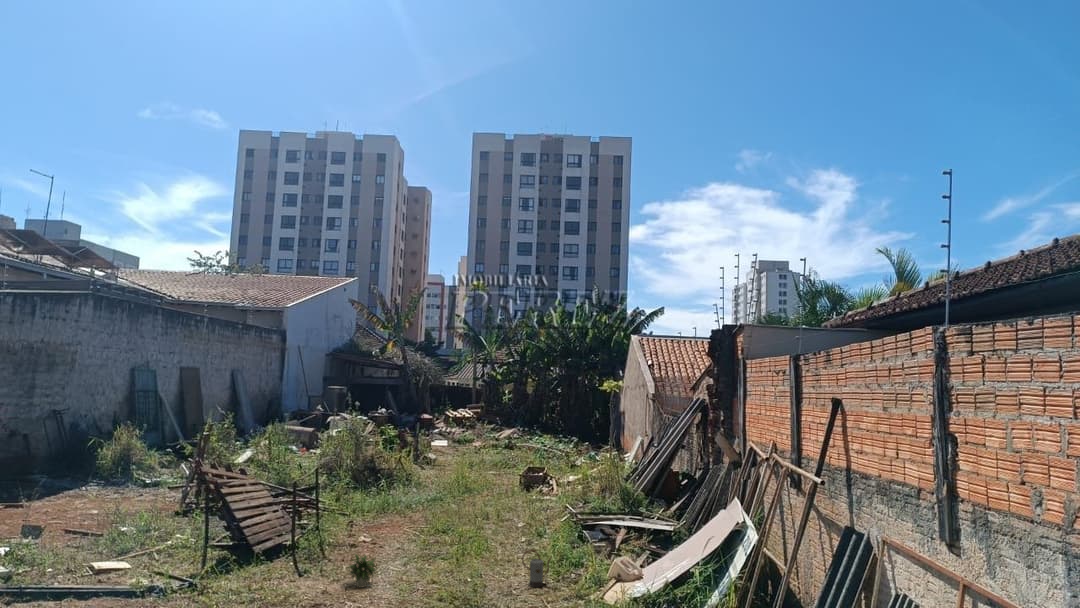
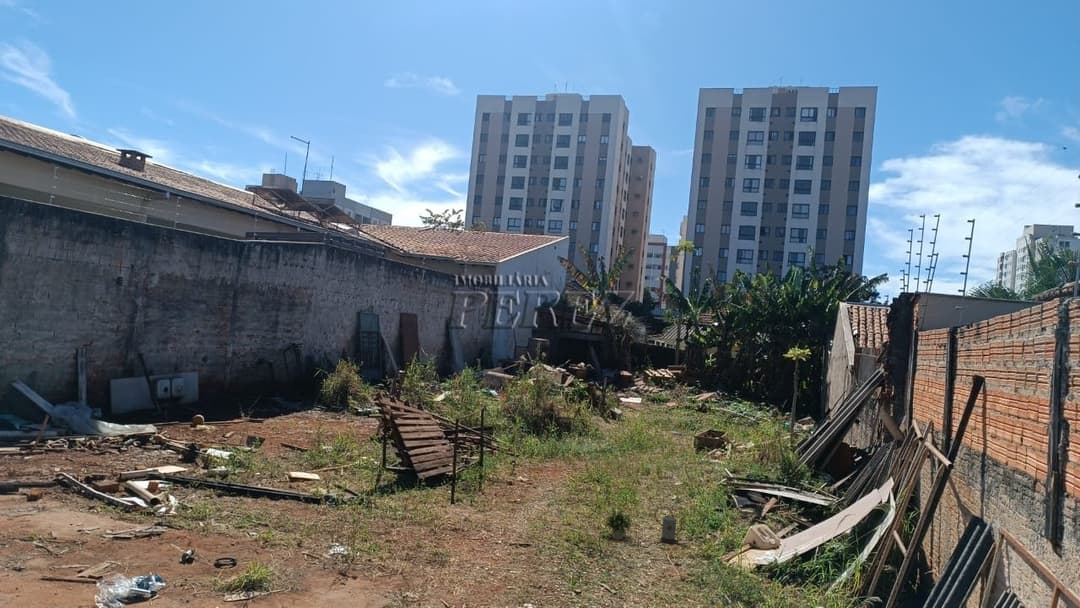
potted plant: present [348,555,376,588] -> present [606,507,631,540]

